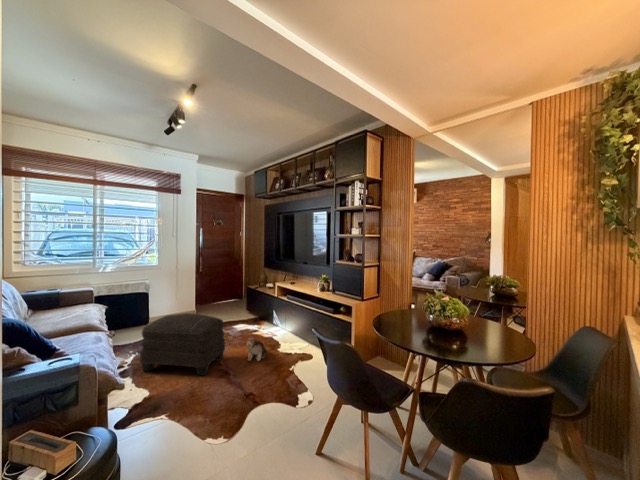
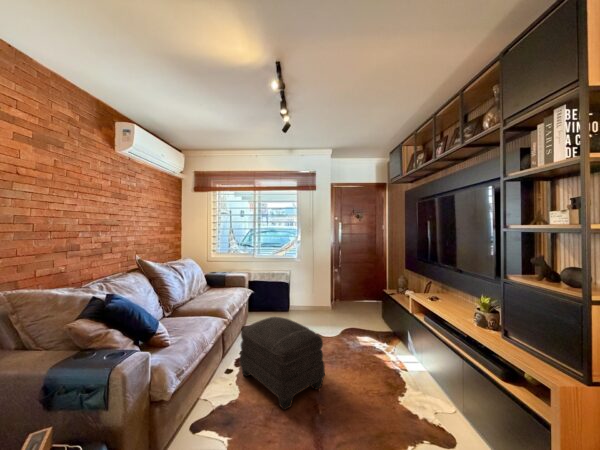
plush toy: present [246,338,266,361] -> none [338,376,381,415]

